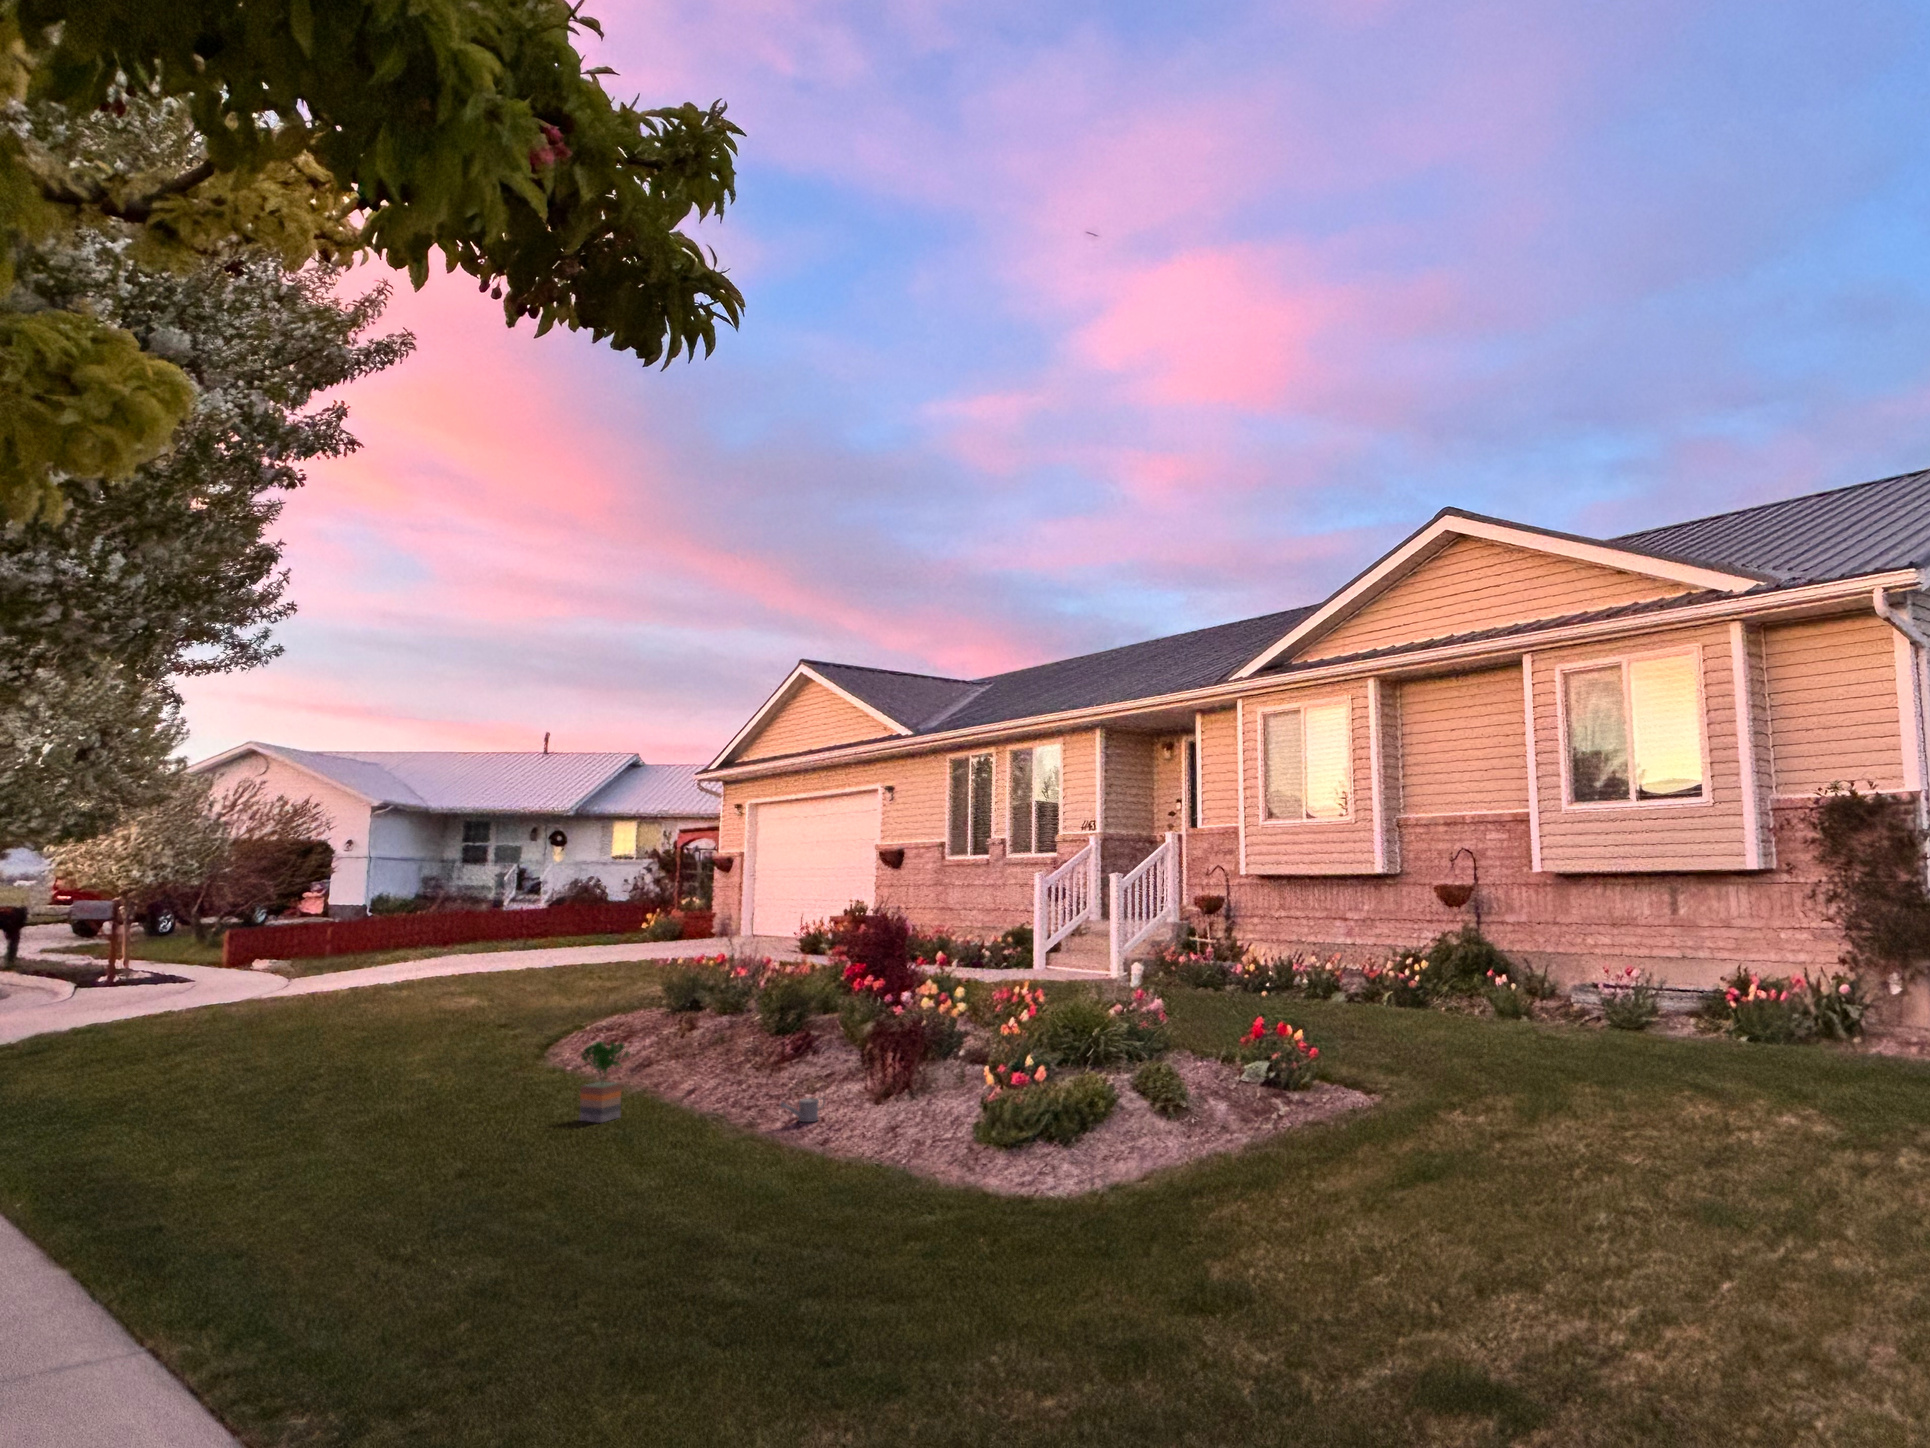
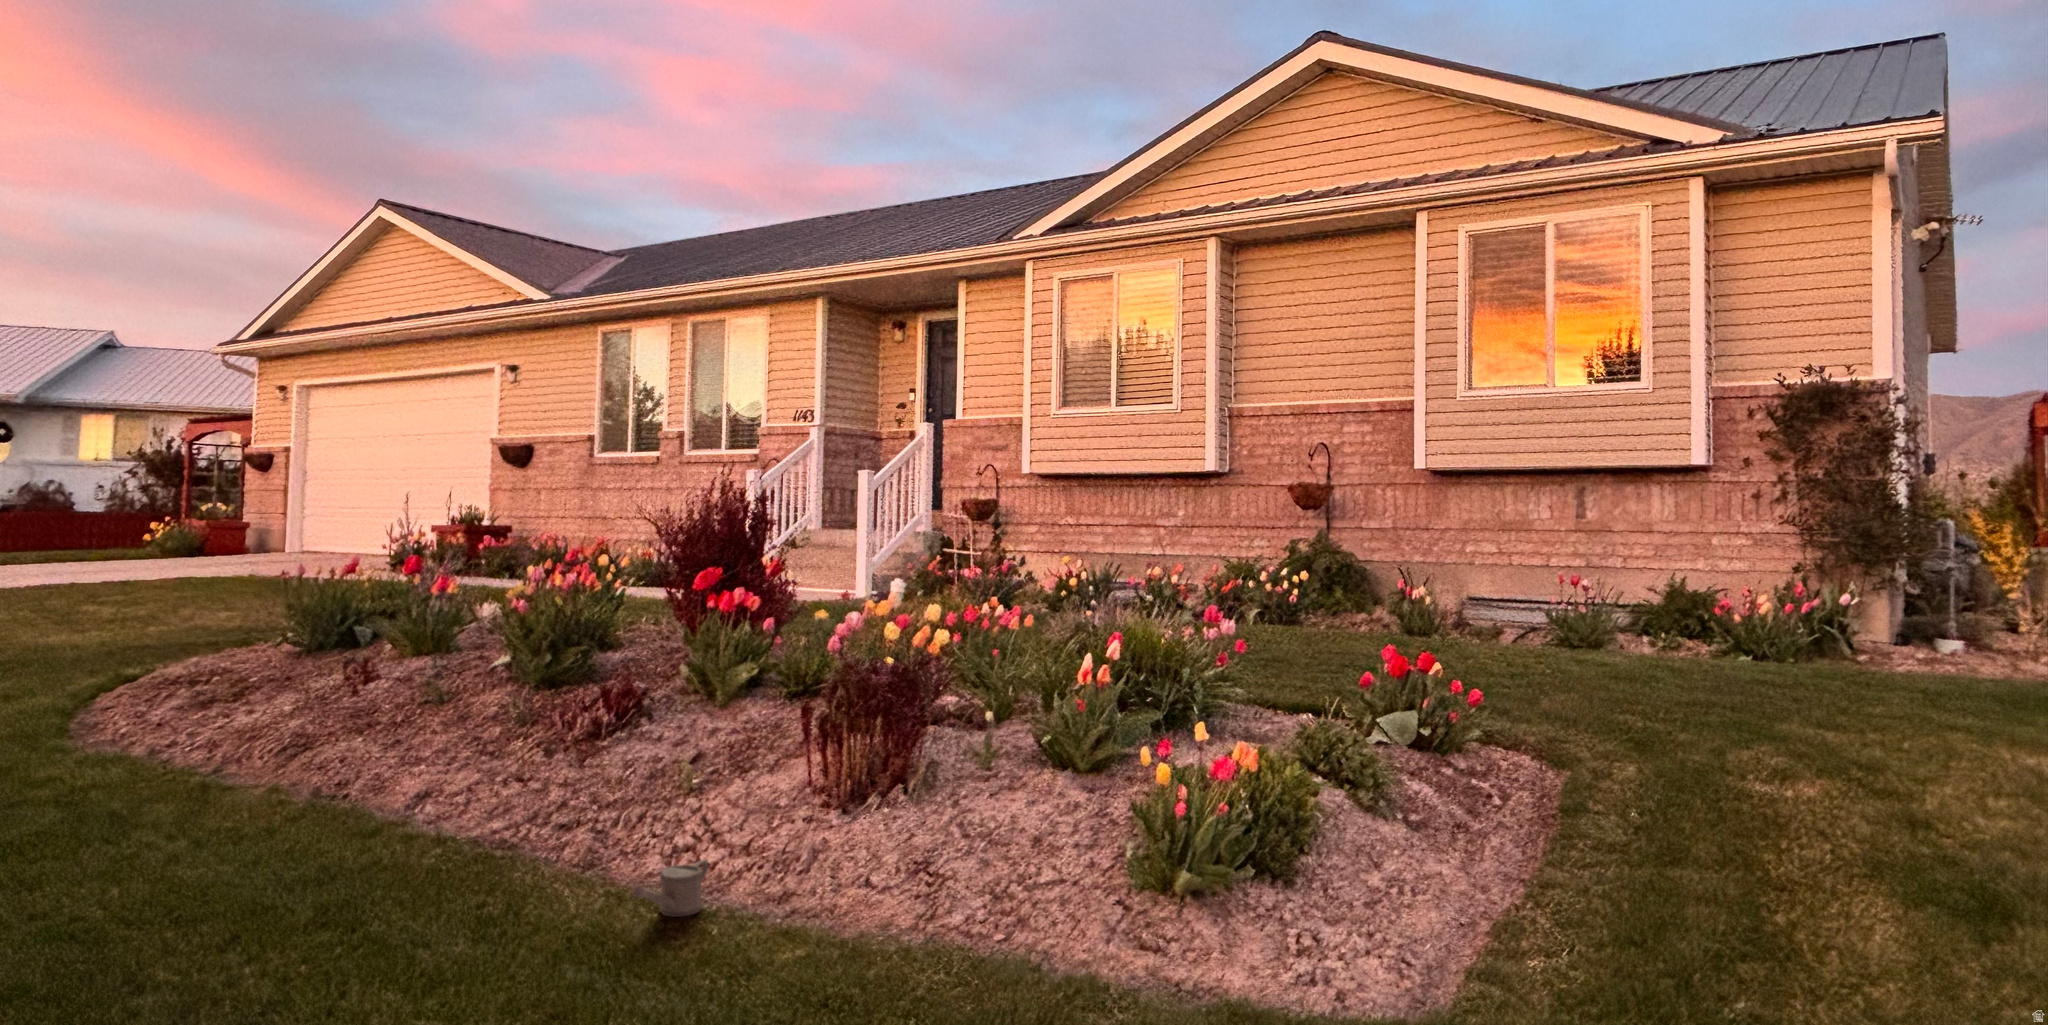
potted tree: present [579,1041,630,1123] -> none [130,785,268,974]

